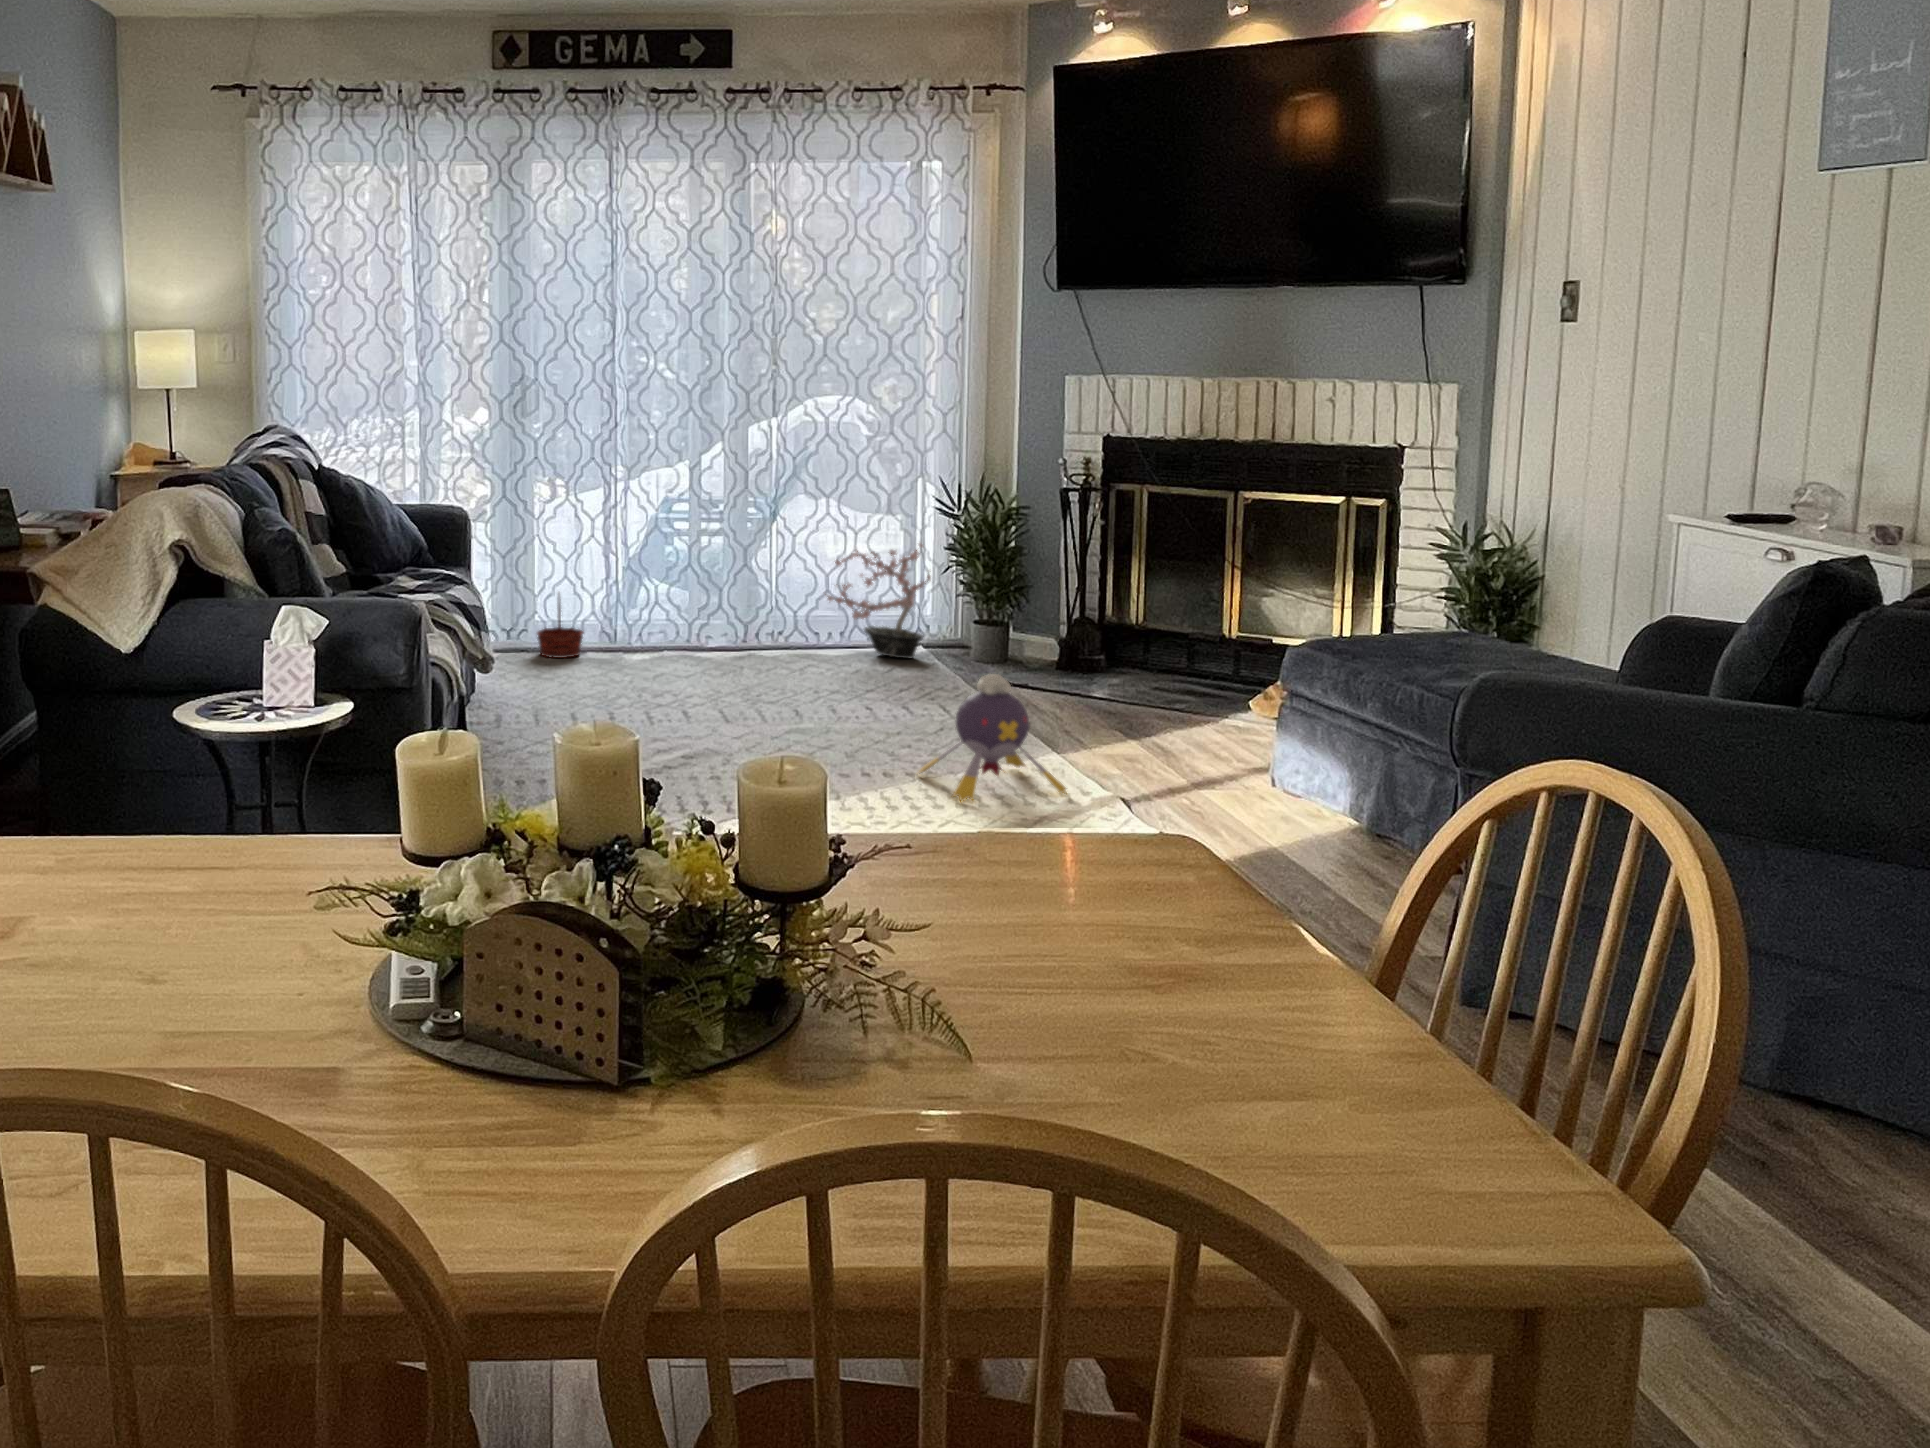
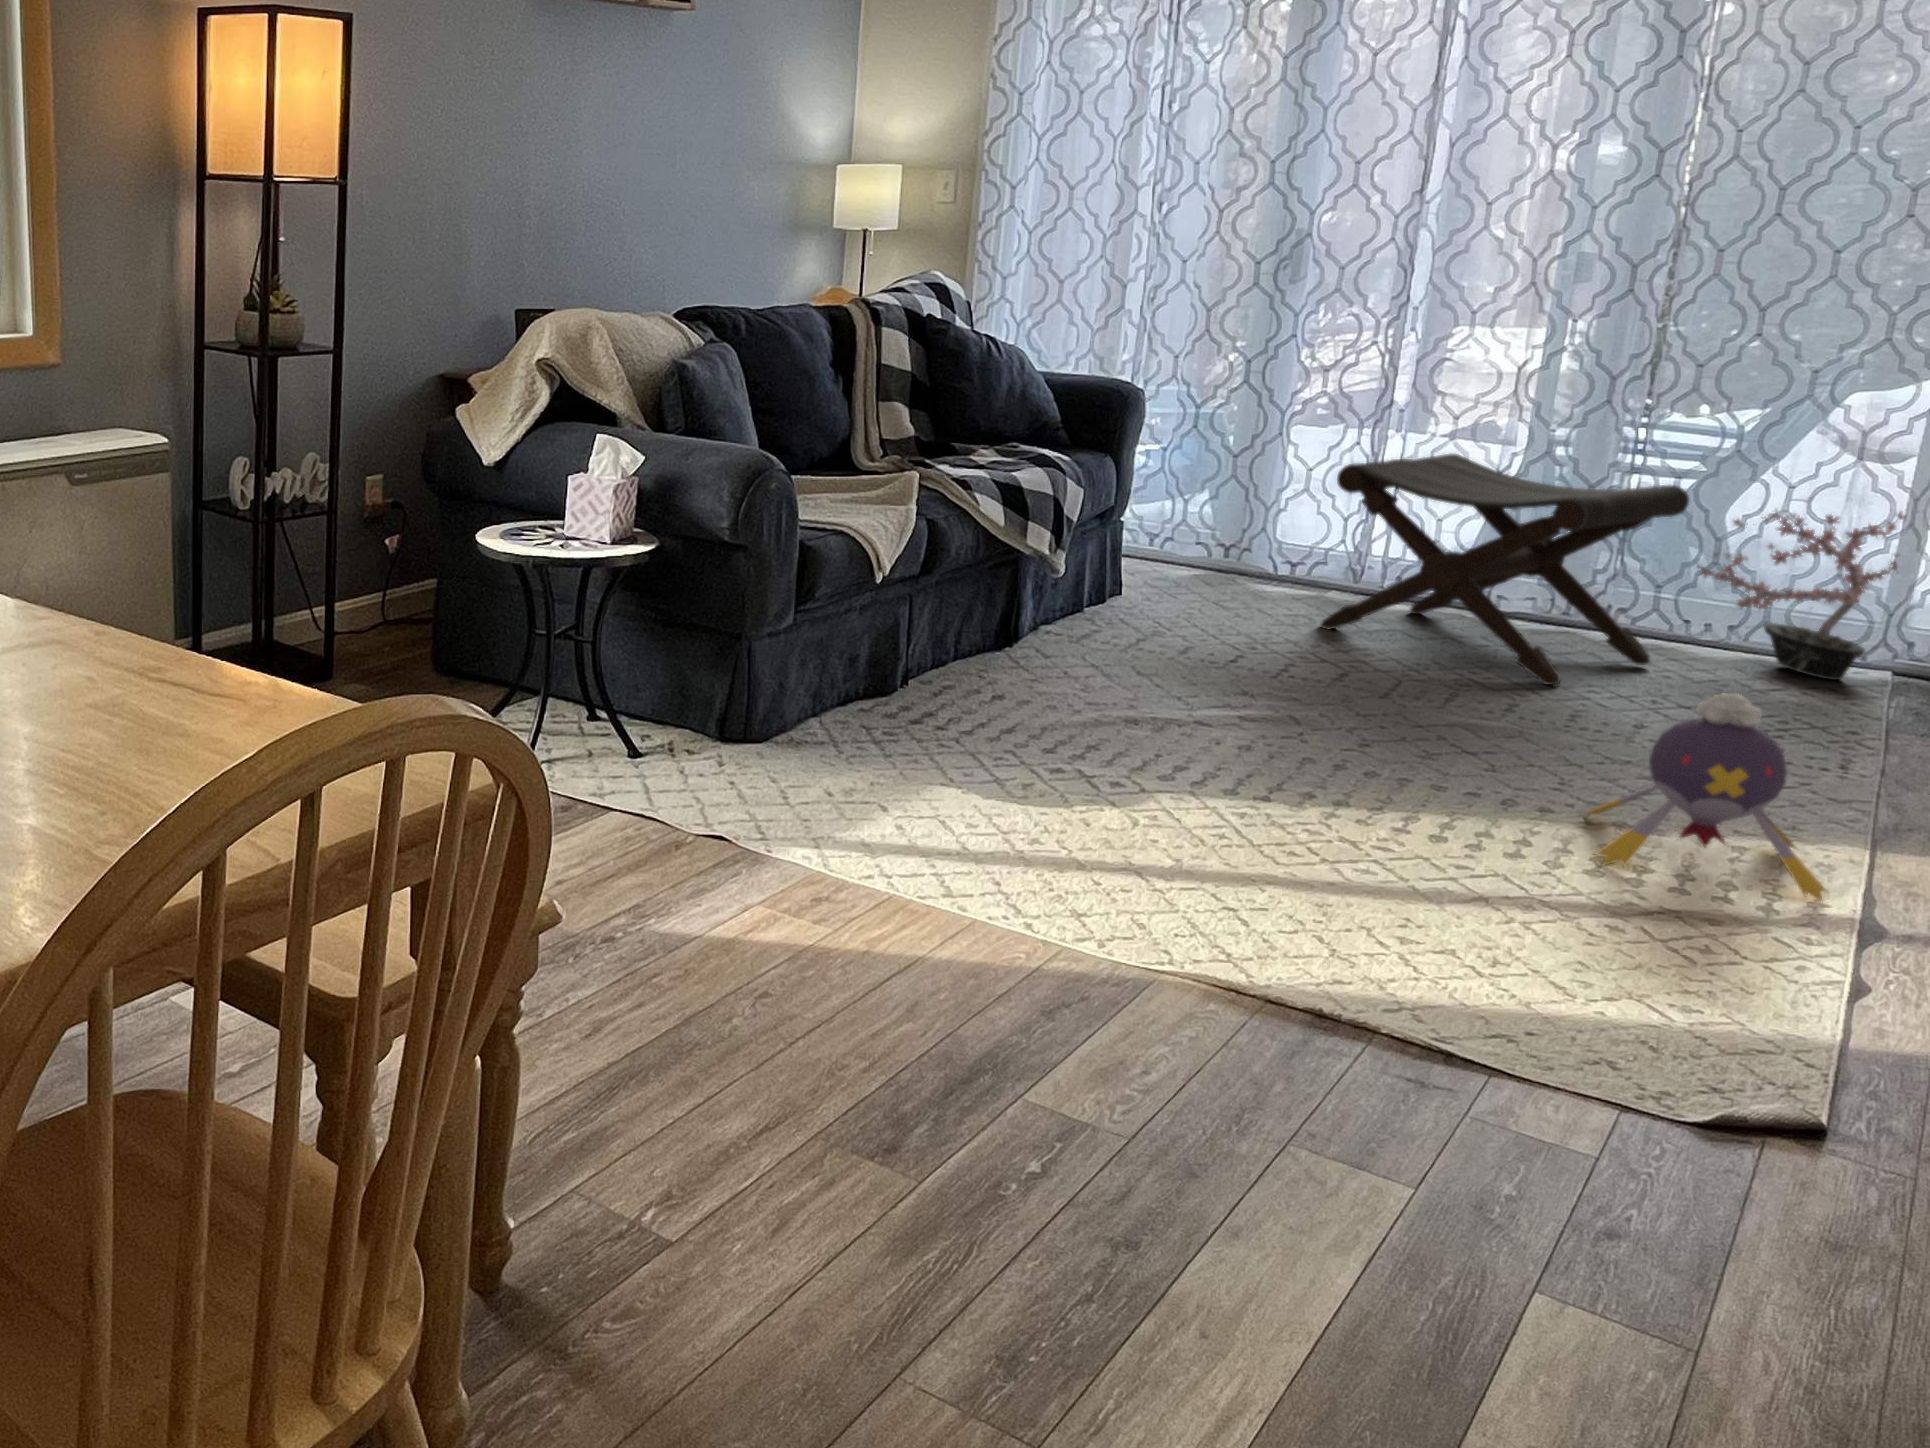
footstool: none [623,536,828,693] -> present [1321,453,1689,685]
basket: present [537,595,583,658] -> none [1246,506,1313,590]

